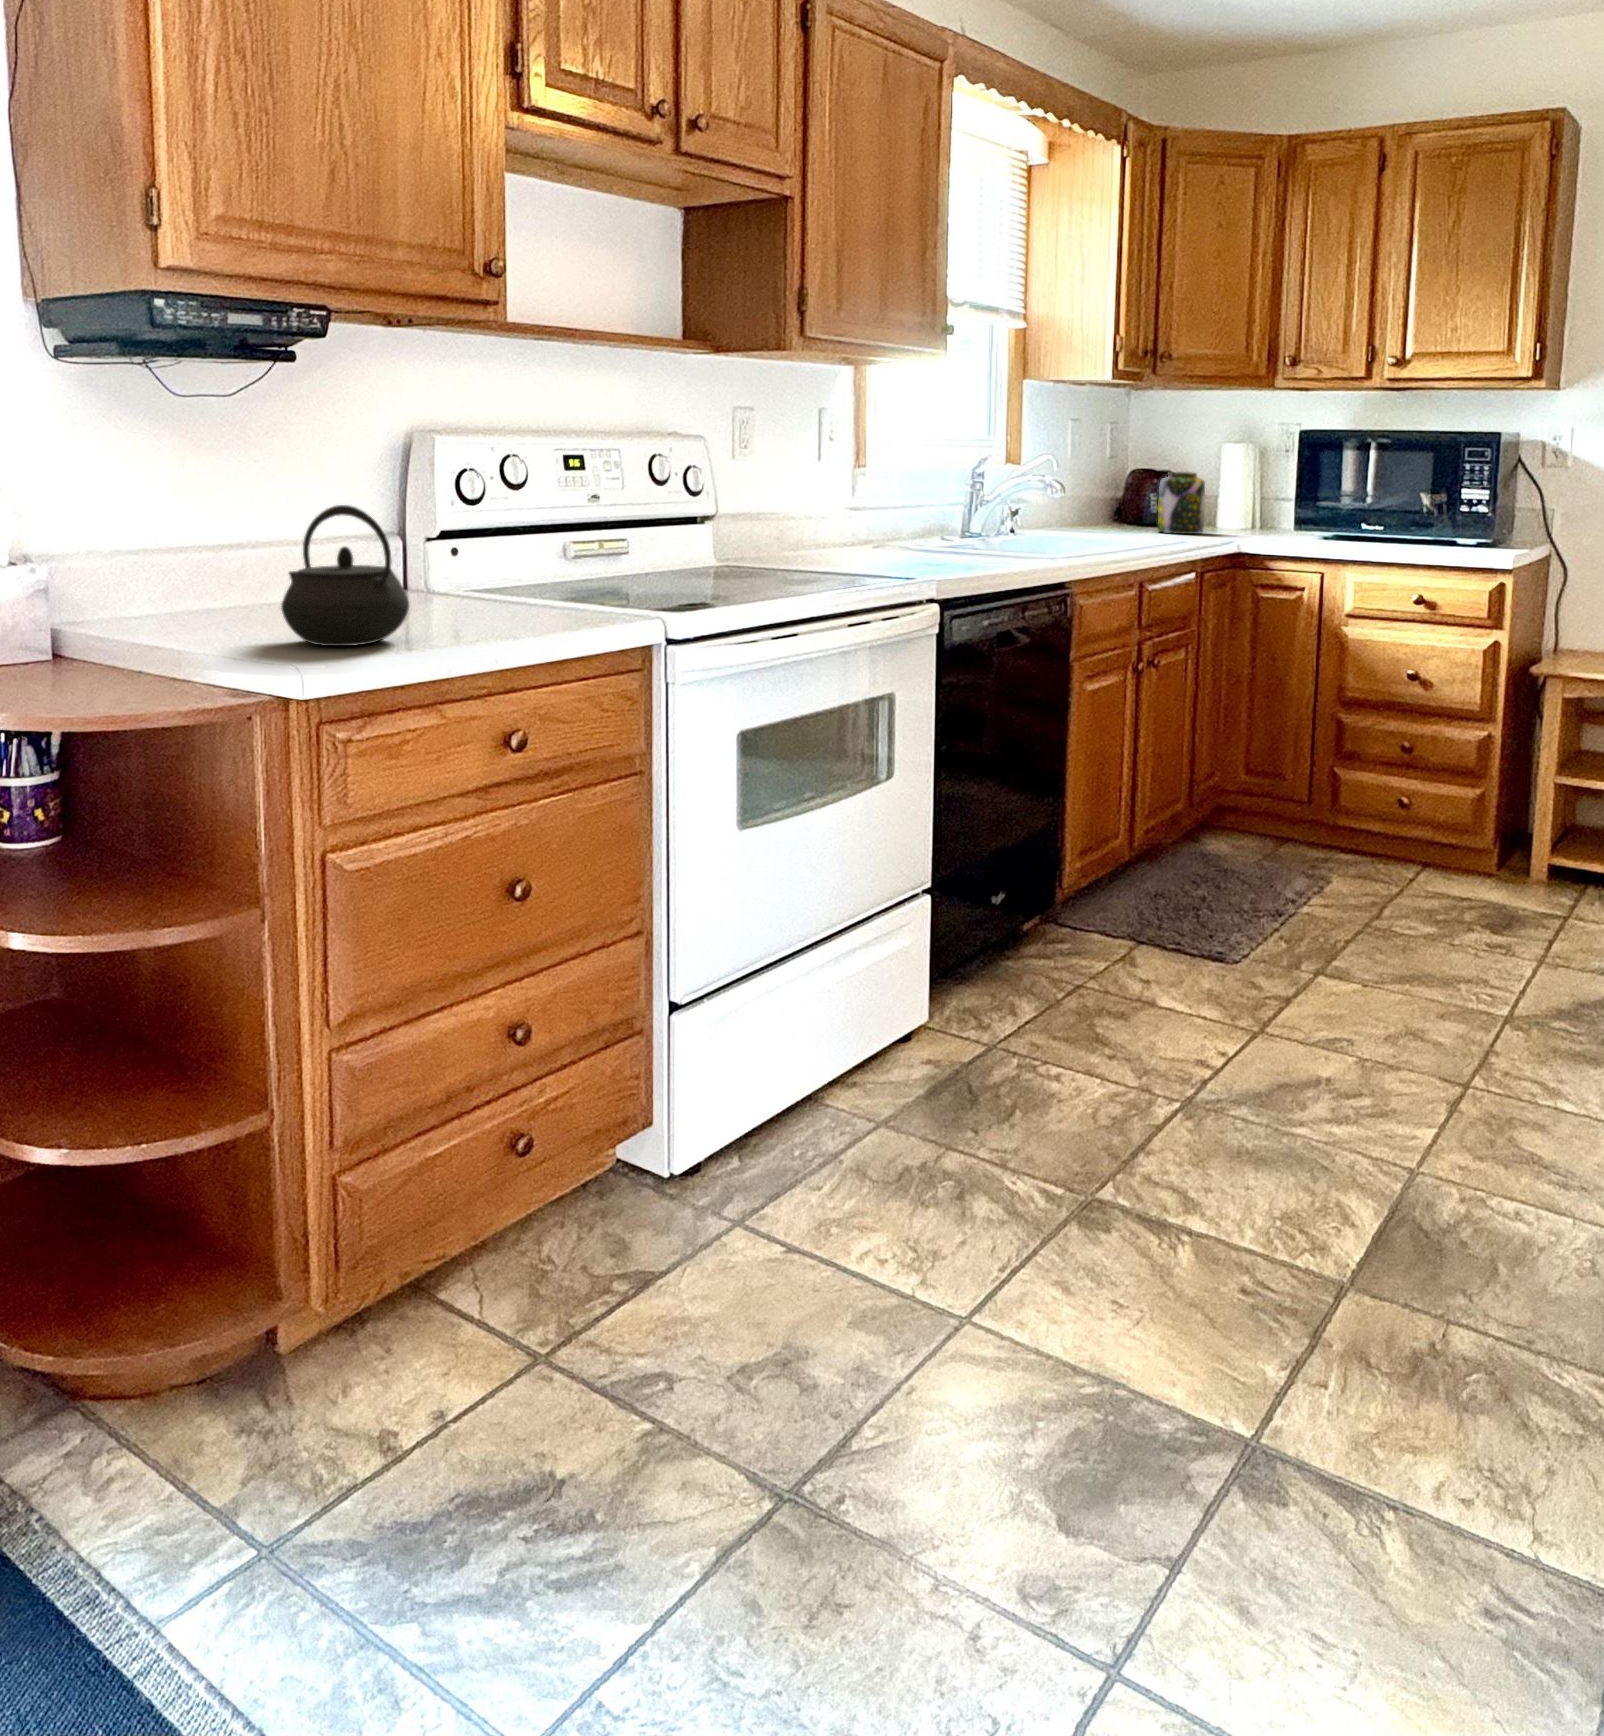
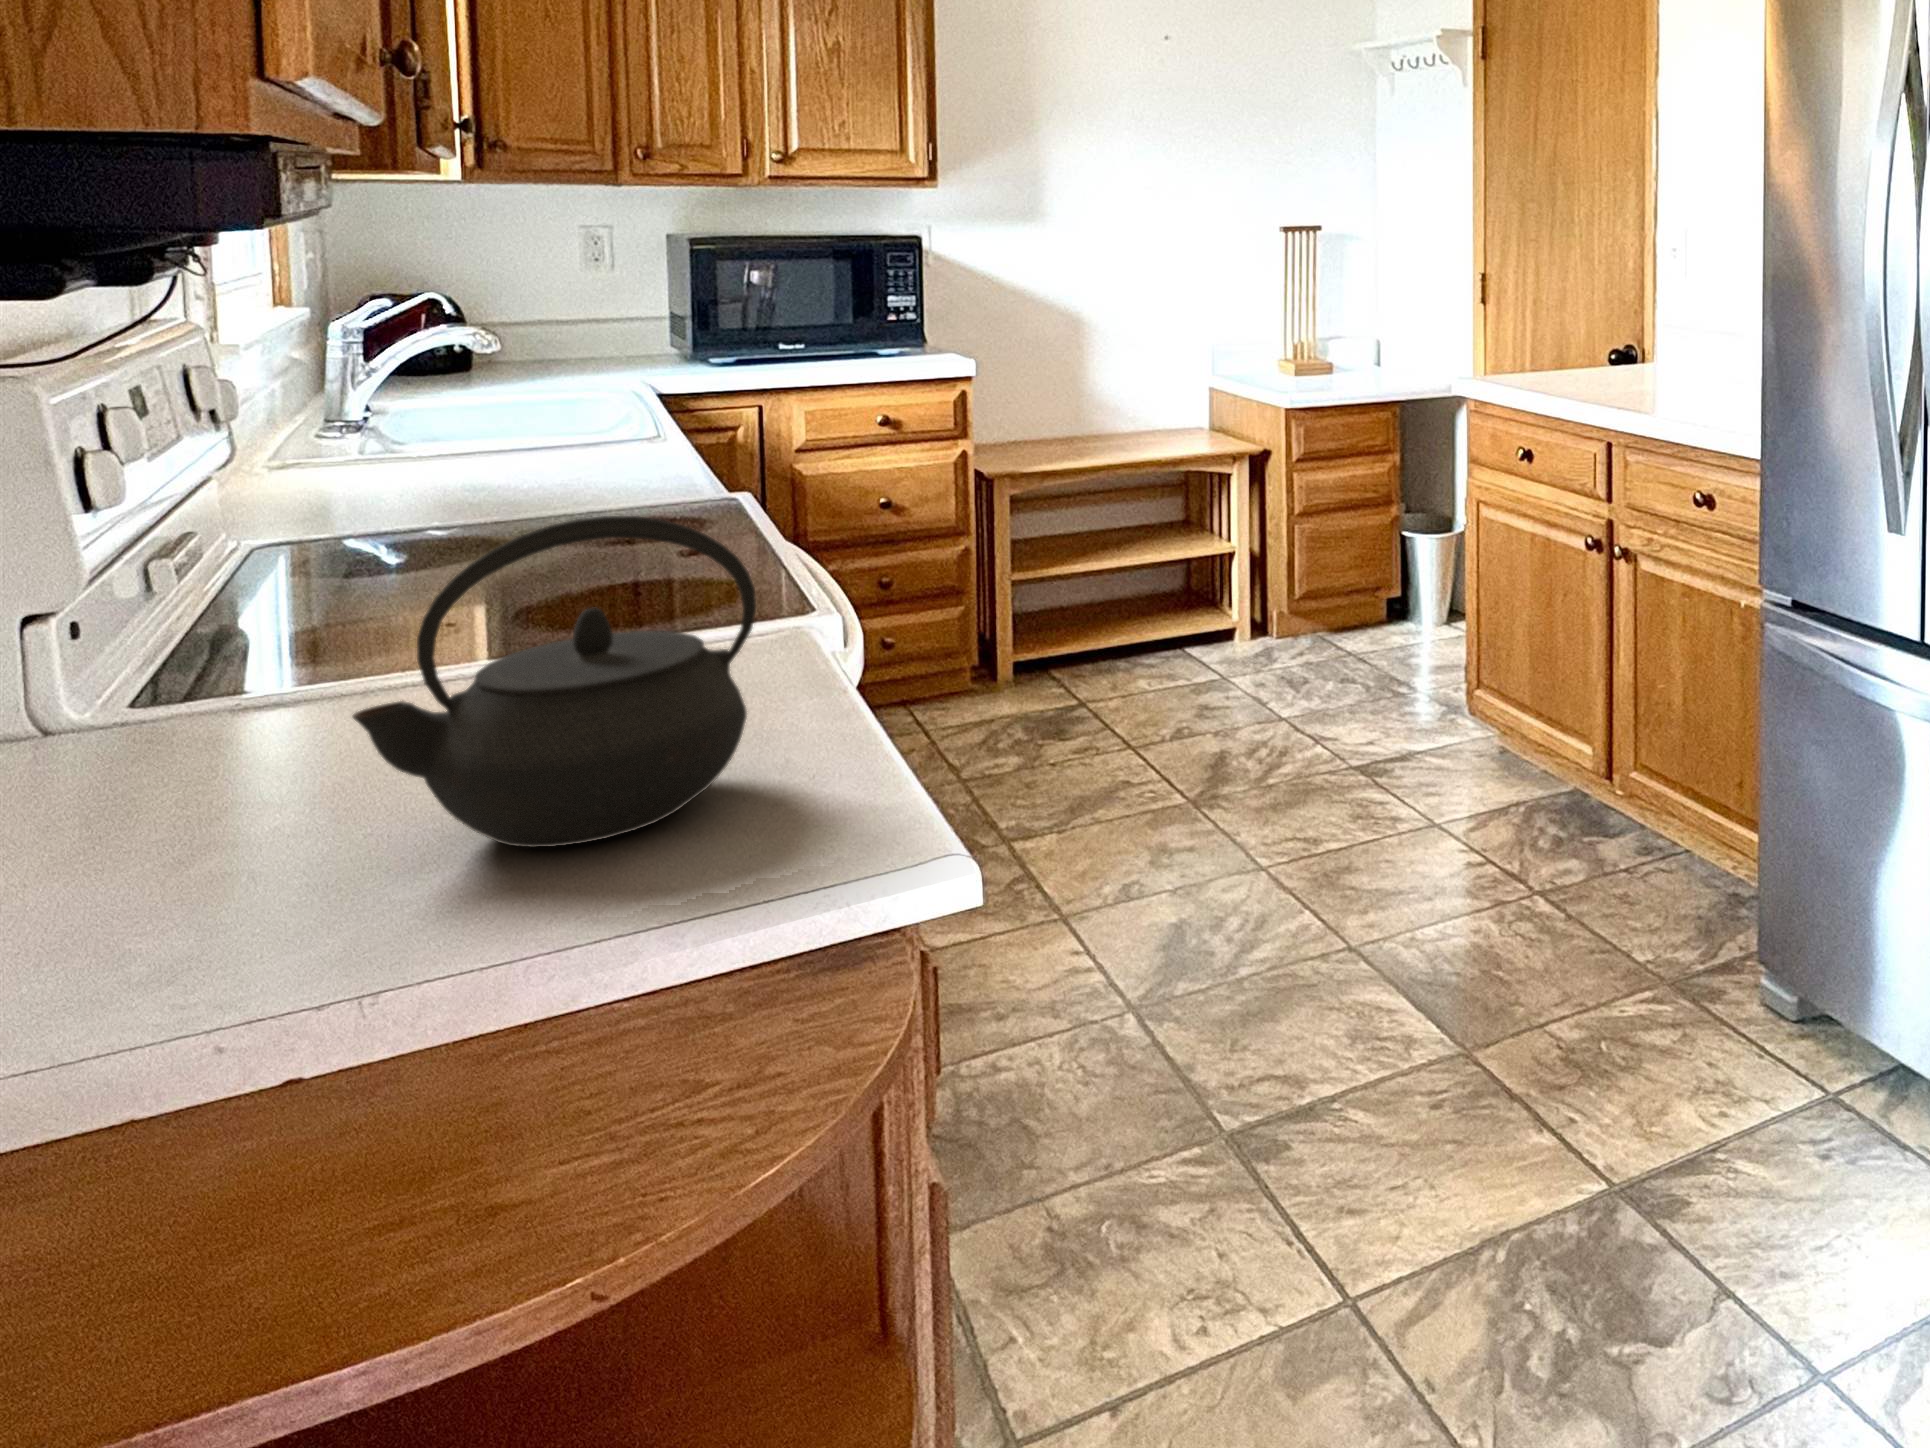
jar: present [1158,472,1205,534] -> none [470,298,550,385]

